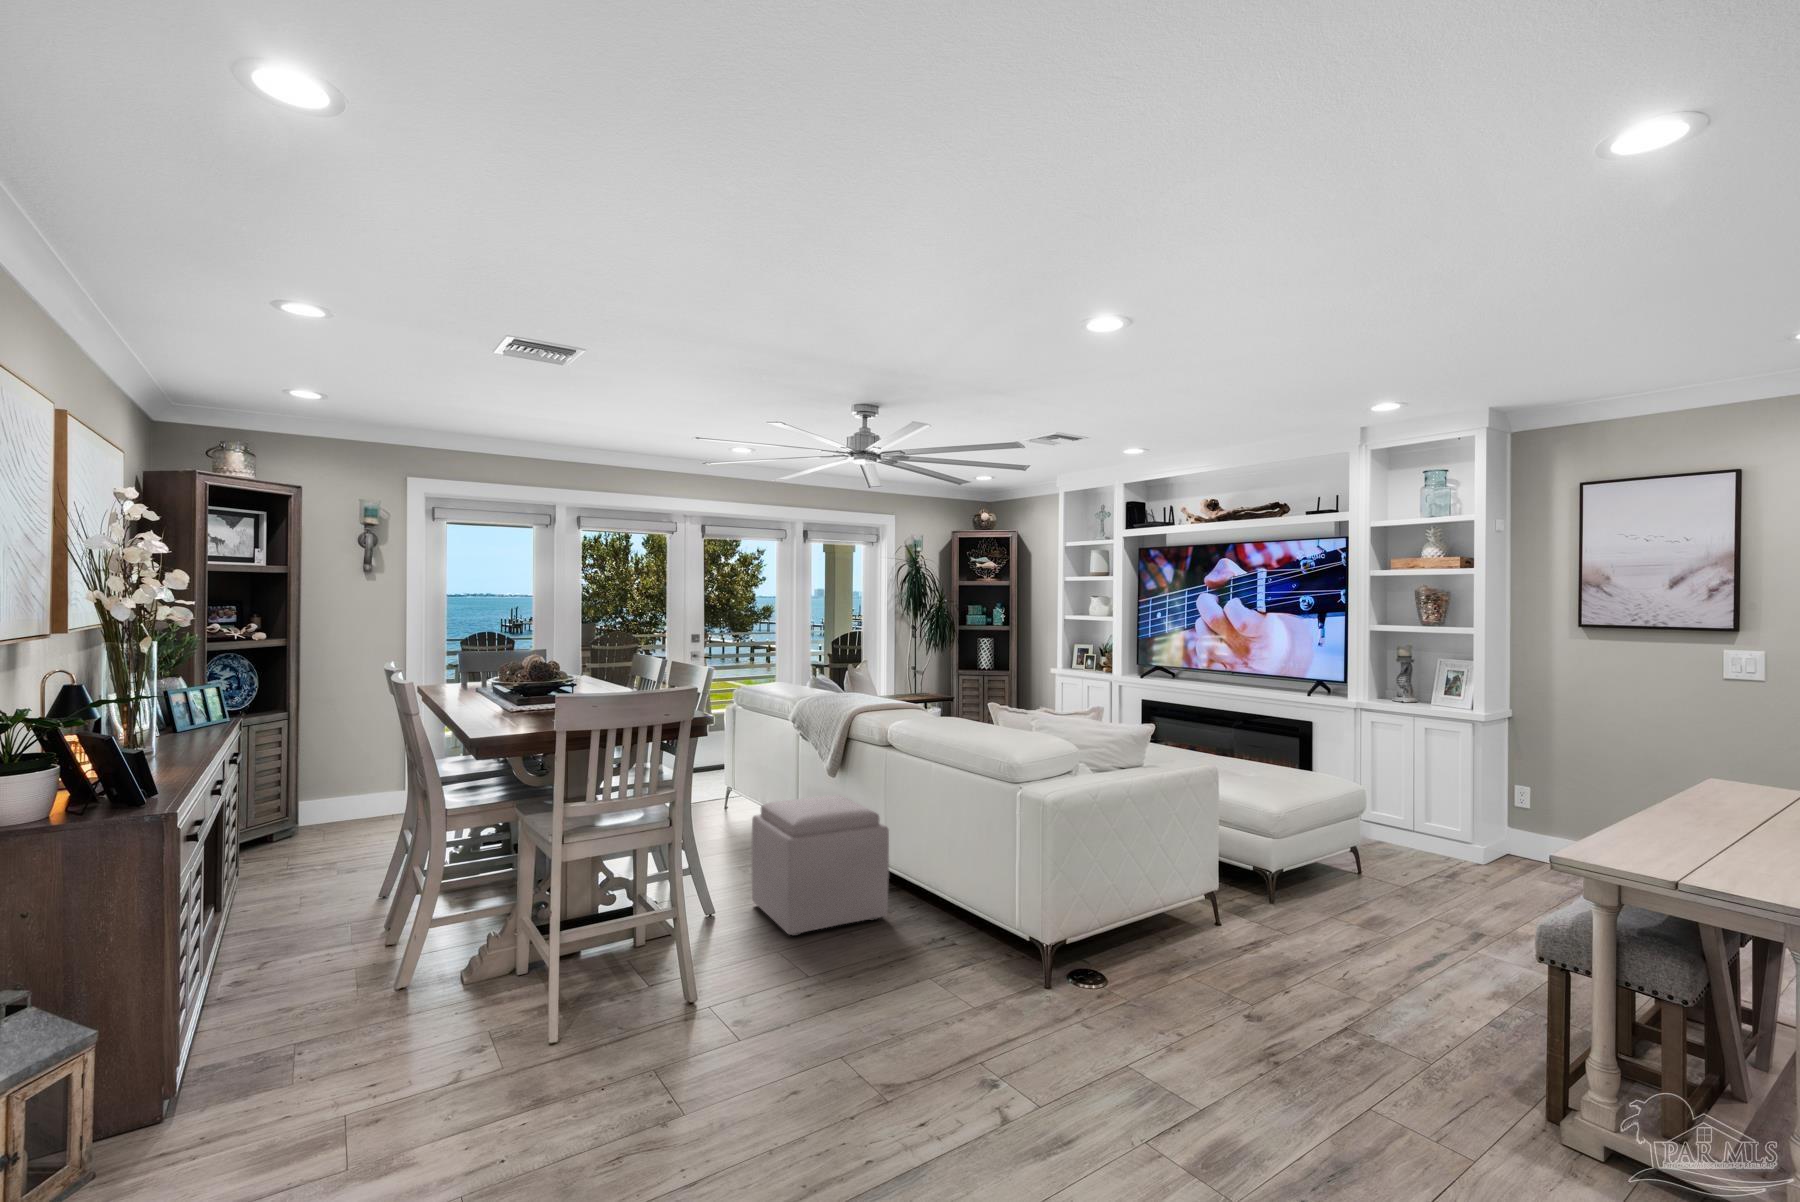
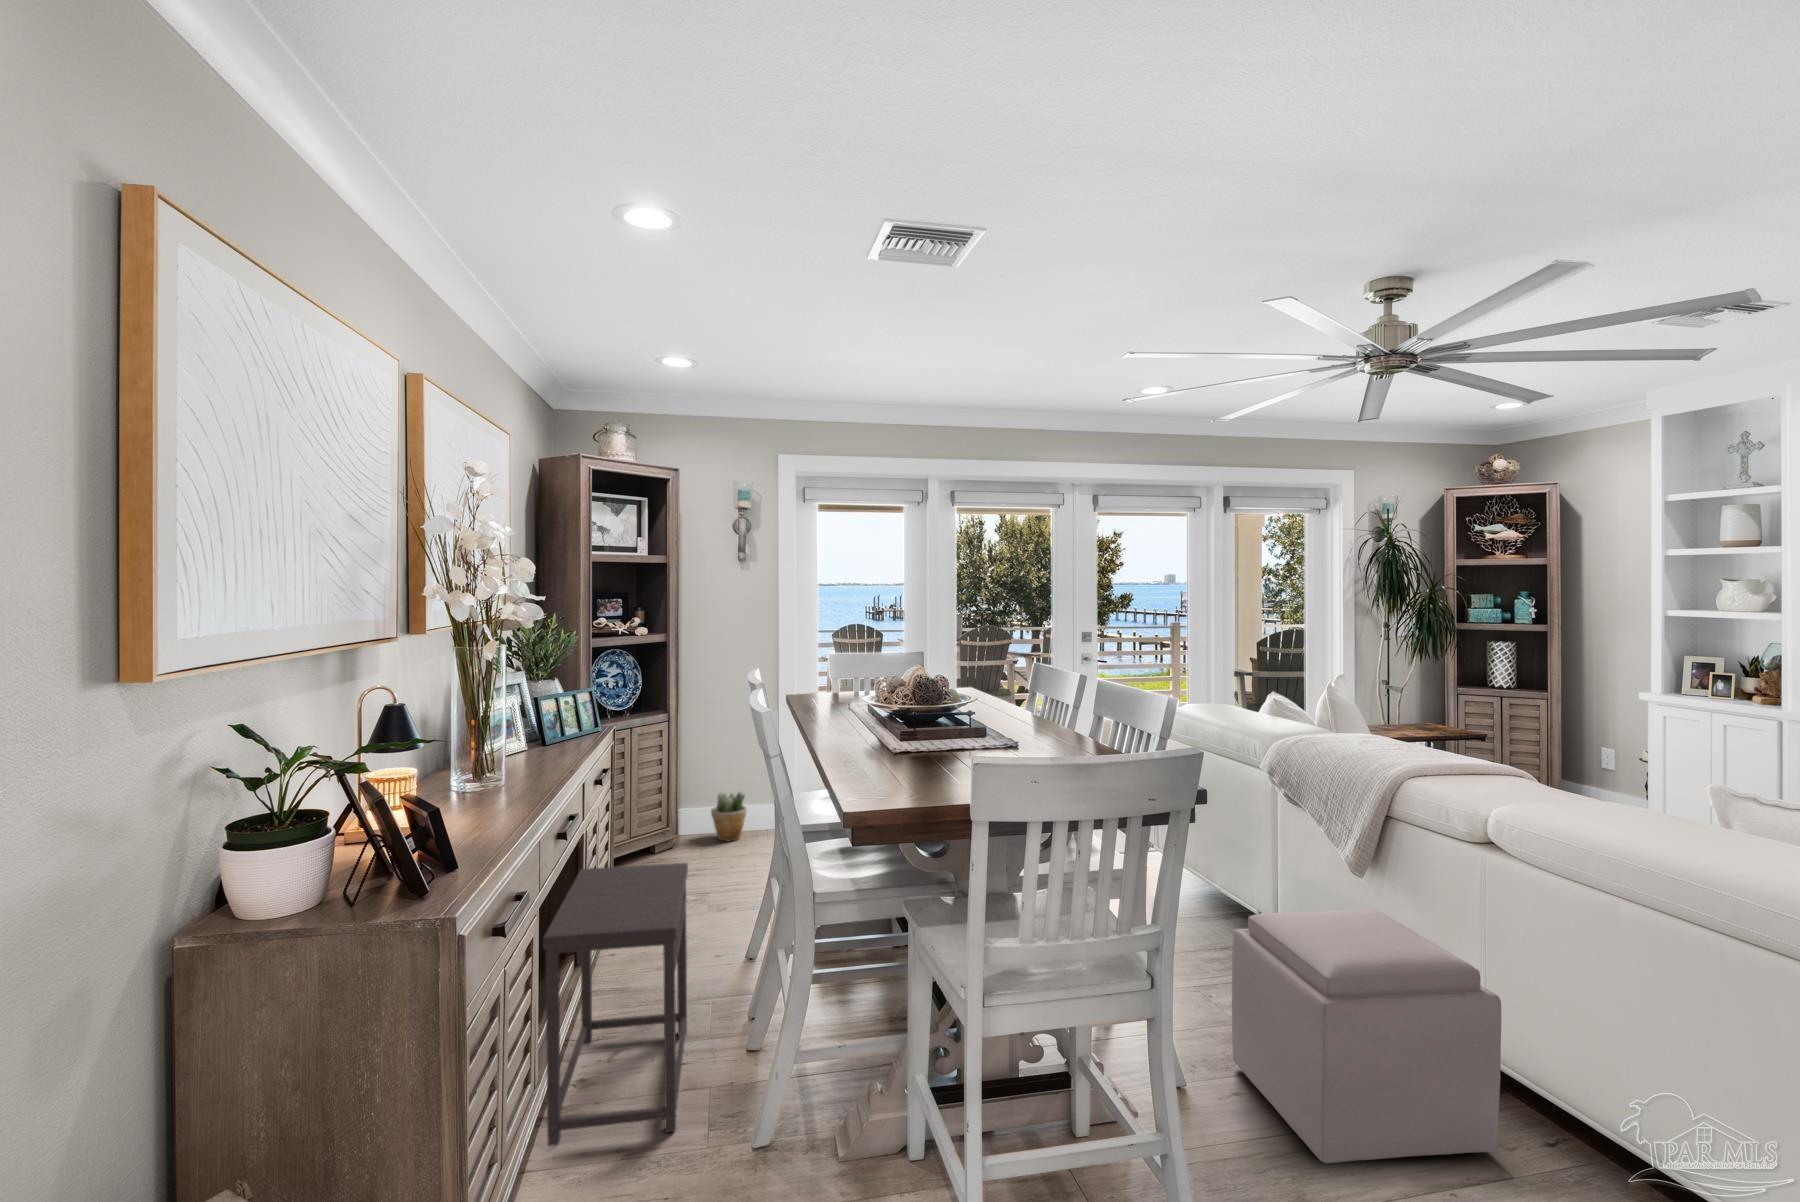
potted plant: none [331,781,369,828] -> present [711,792,747,841]
side table: none [219,810,336,1017] -> present [543,863,688,1146]

